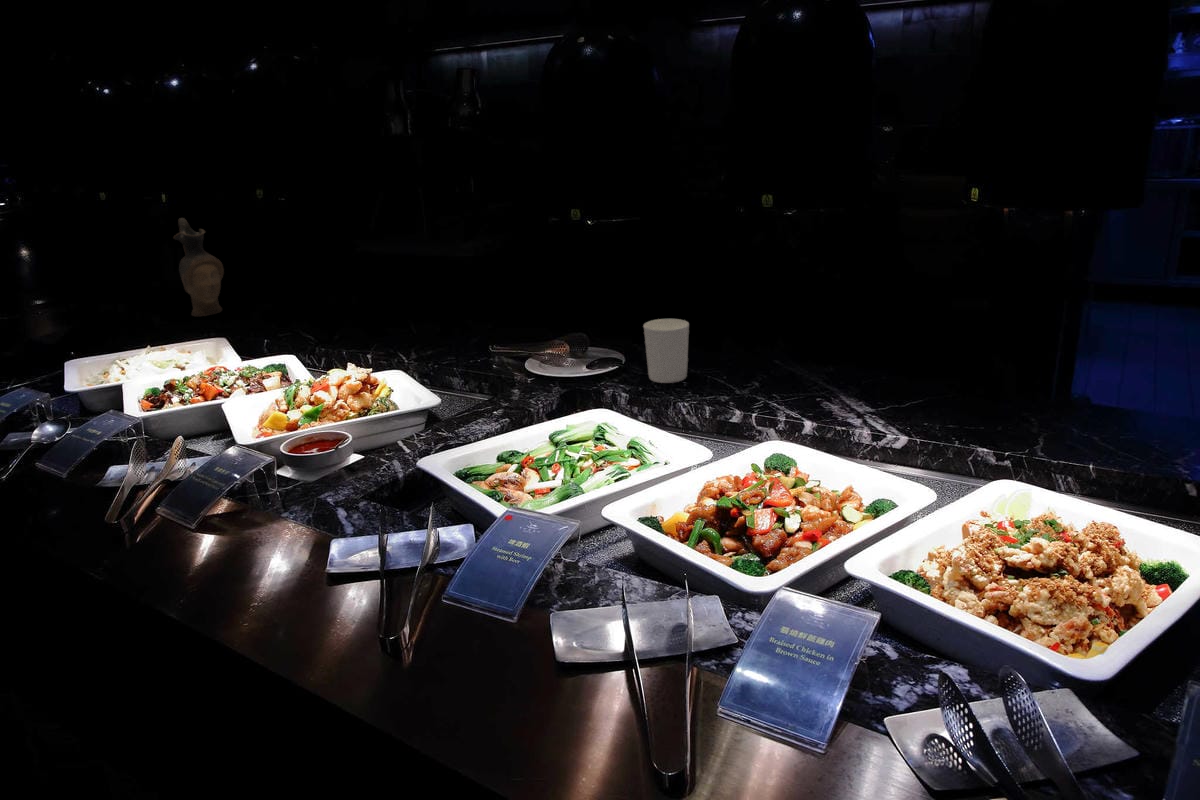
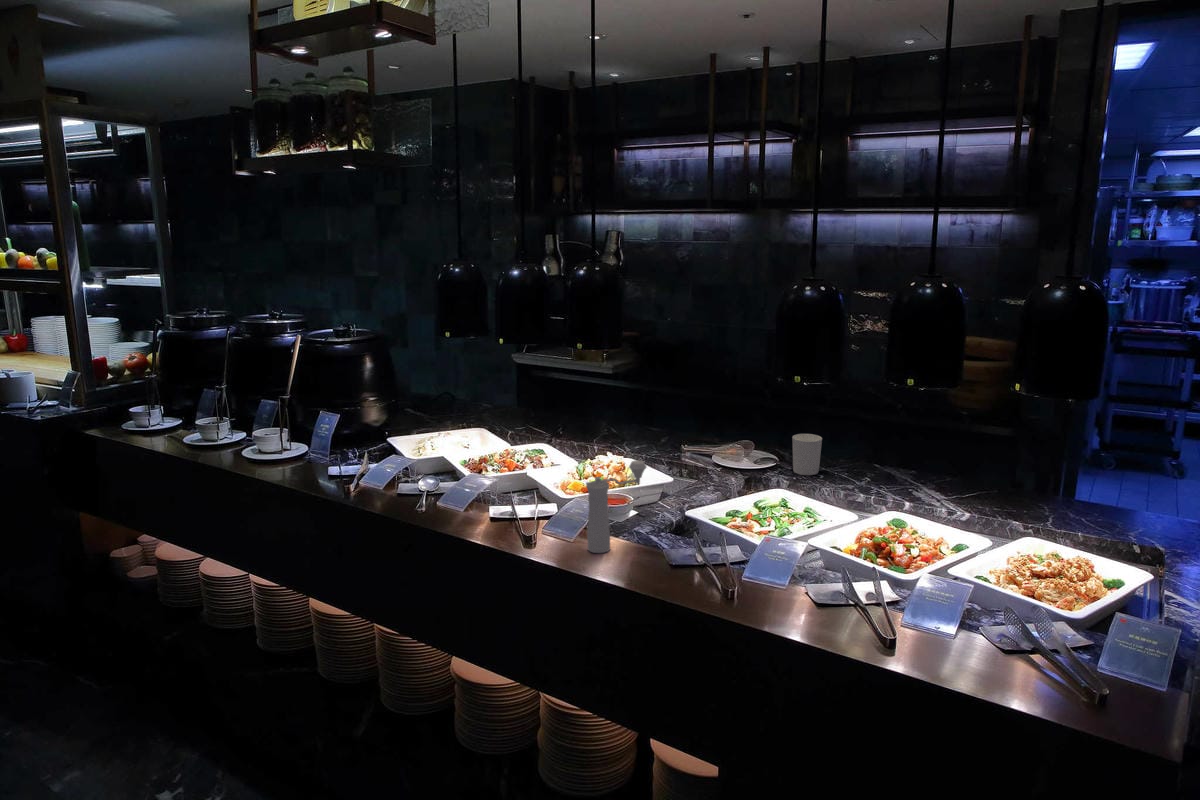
ceramic pitcher: present [174,218,224,316] -> none [433,344,463,413]
pepper mill: none [185,379,312,551] -> present [586,460,646,553]

